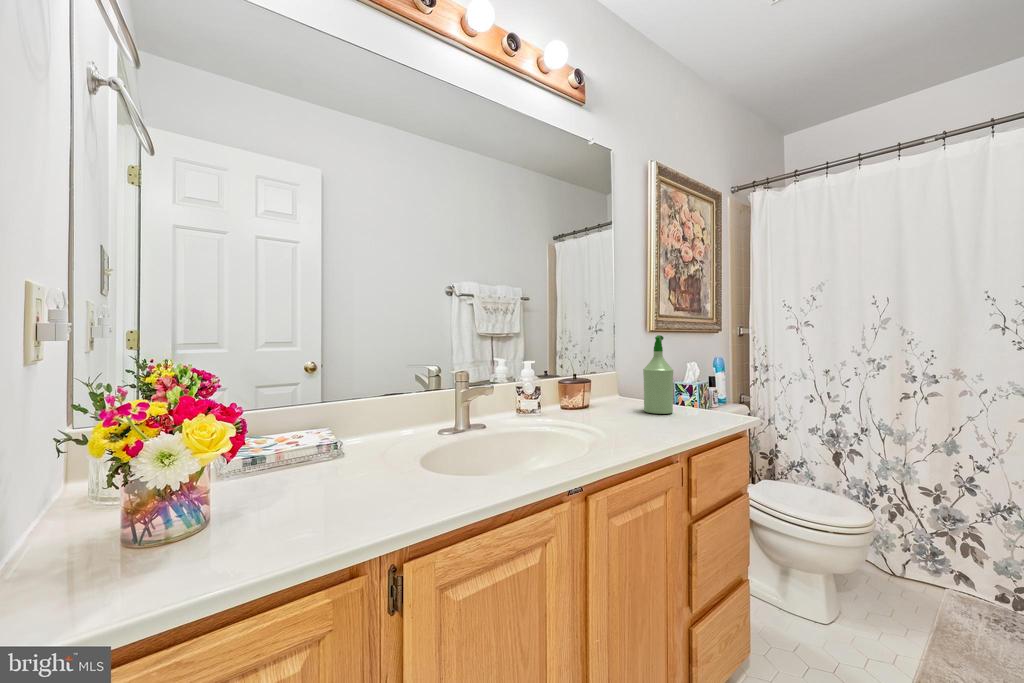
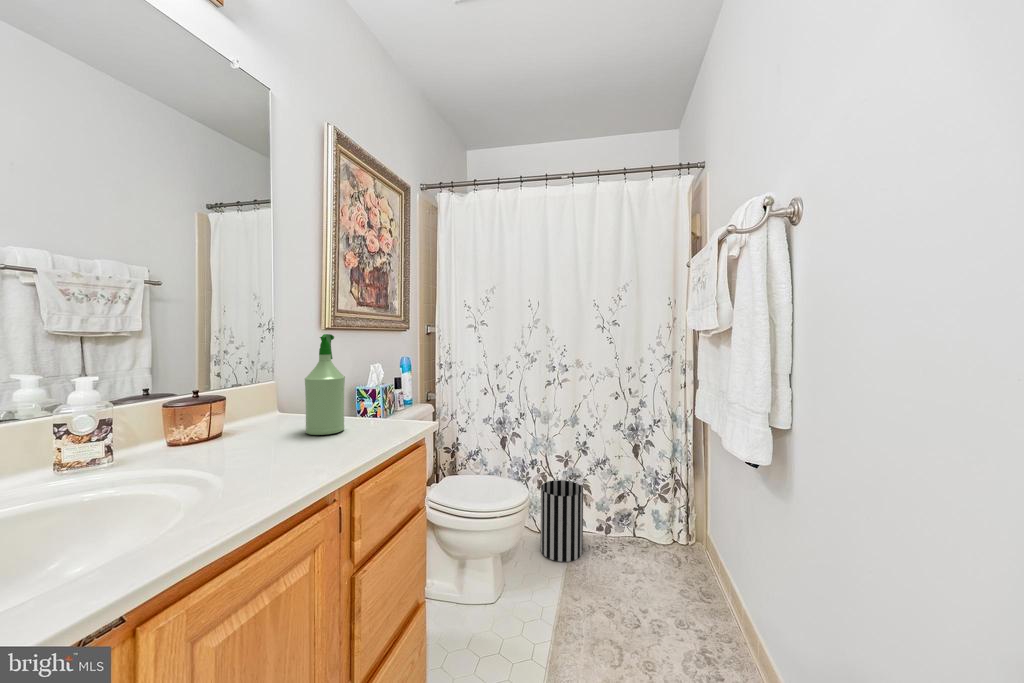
wastebasket: none [893,515,966,620] -> present [541,480,583,562]

